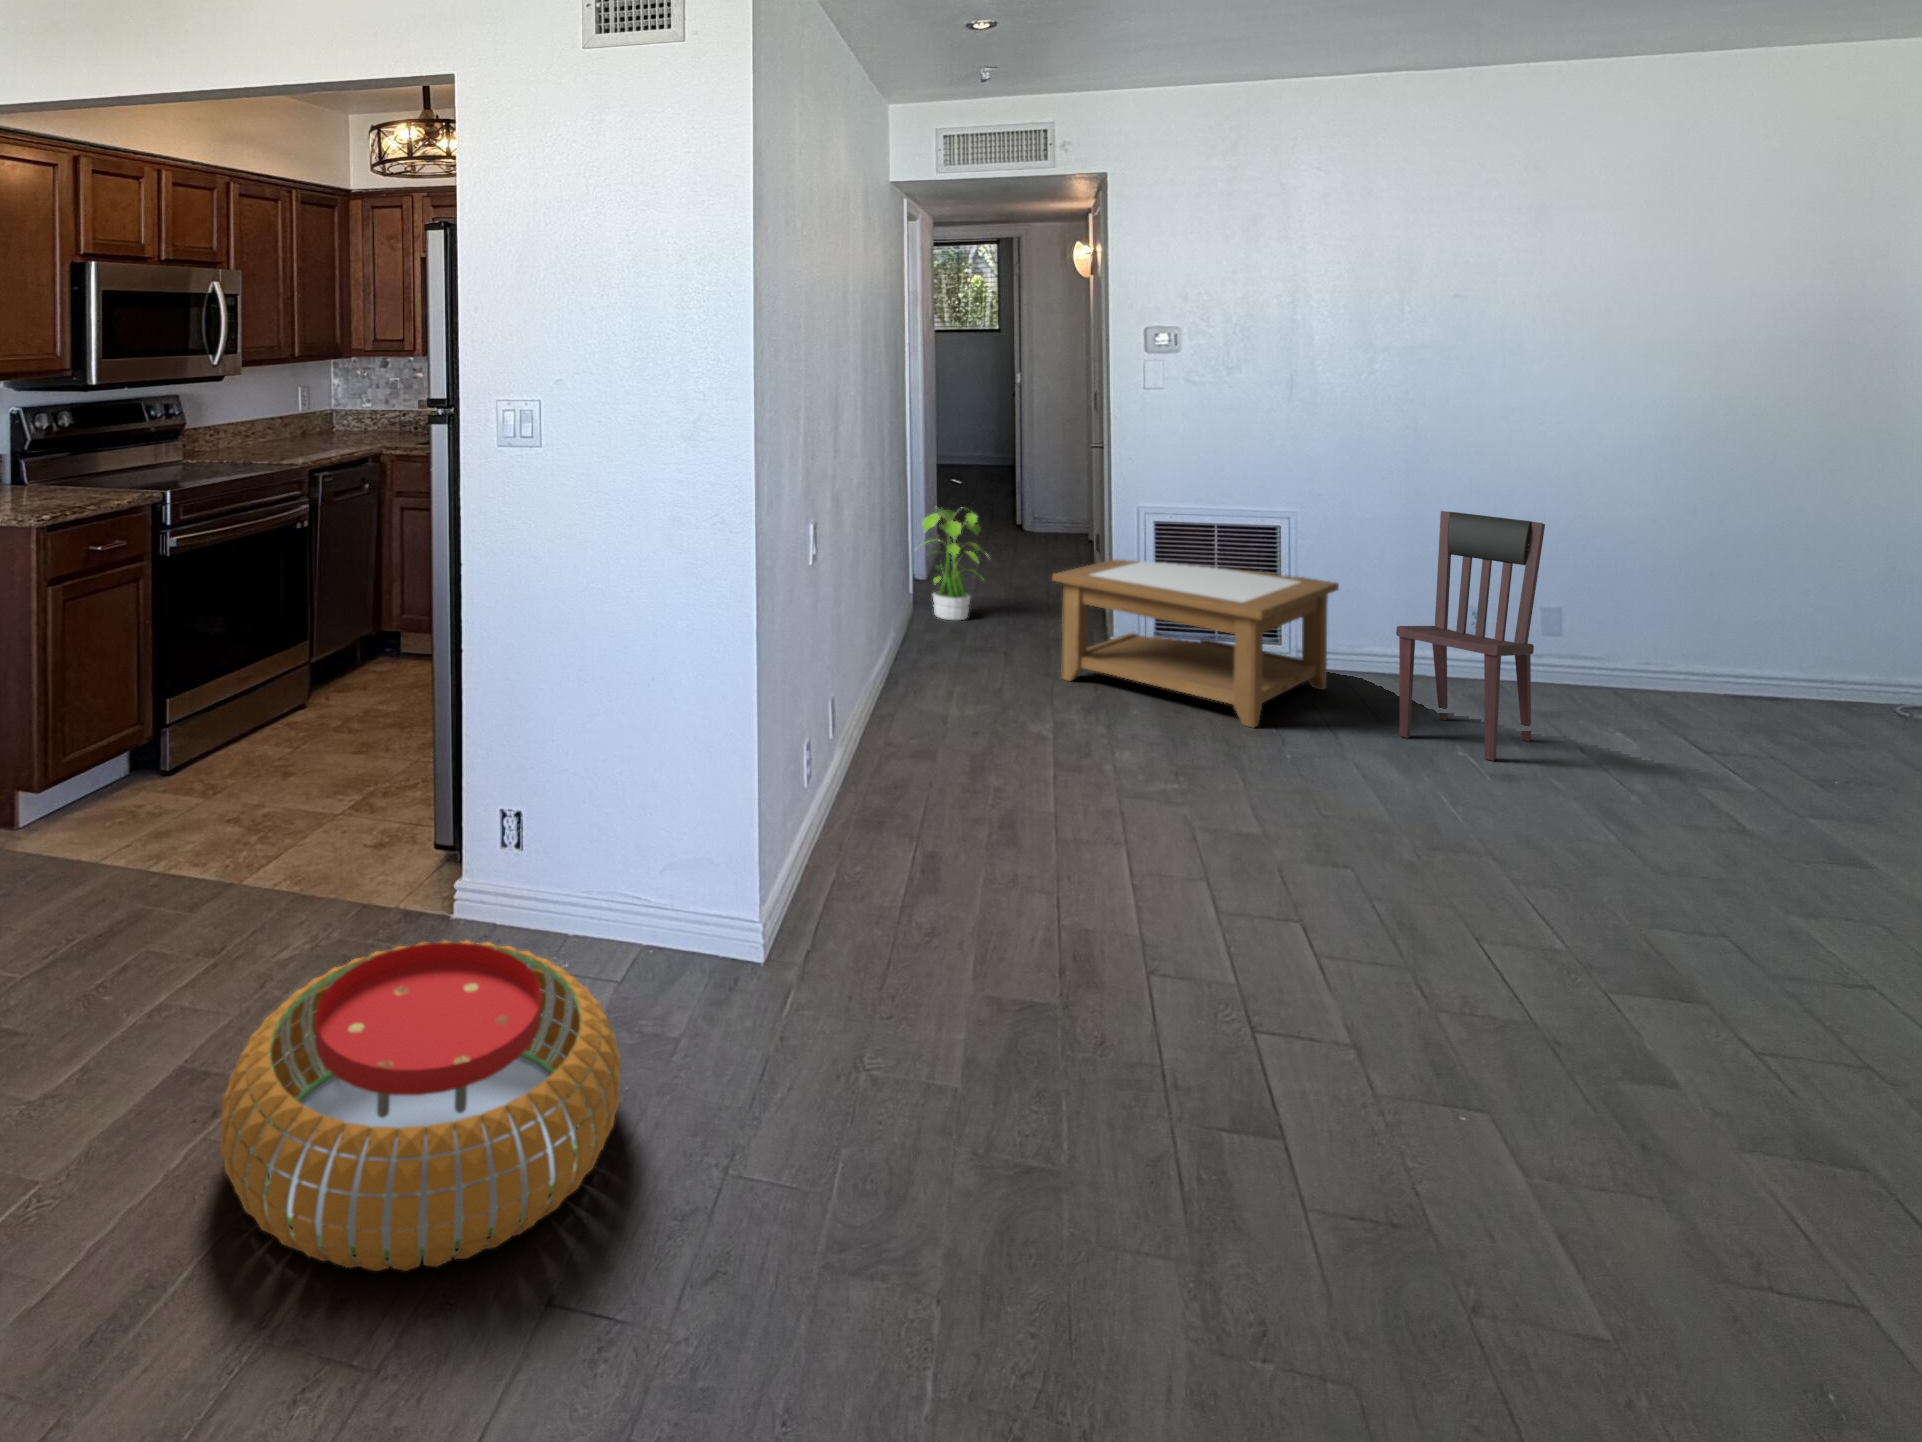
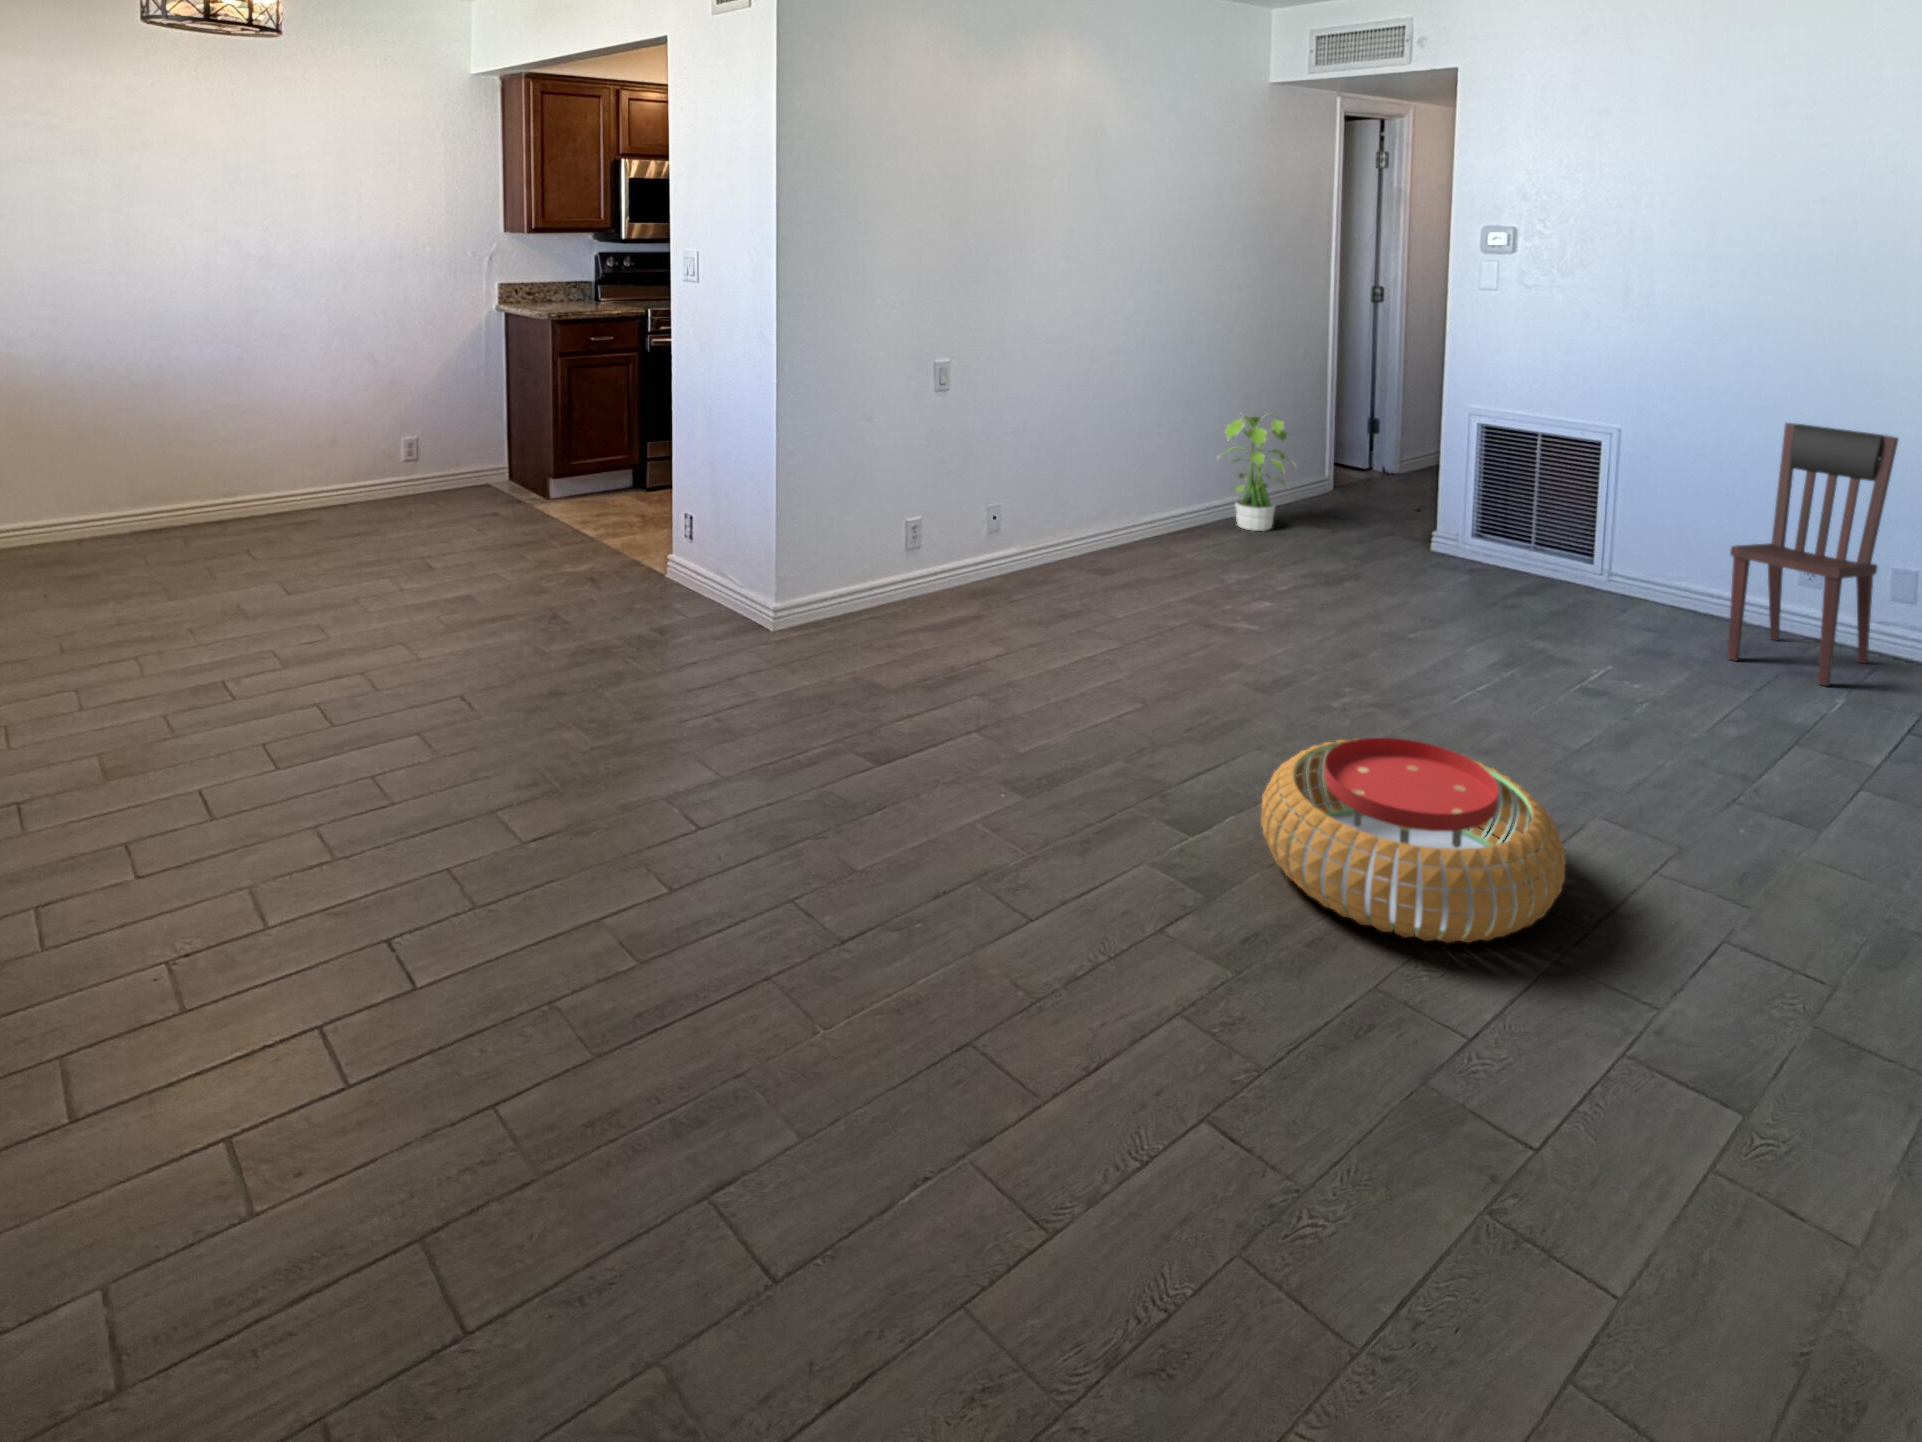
coffee table: present [1052,560,1339,728] -> none [1363,462,1670,651]
pouf: present [220,941,621,1271] -> present [1261,738,1566,943]

